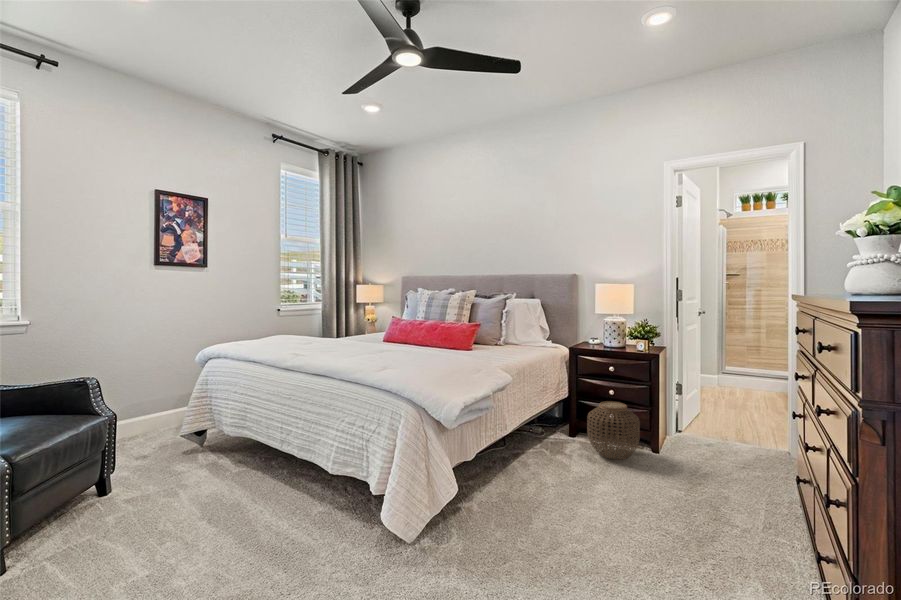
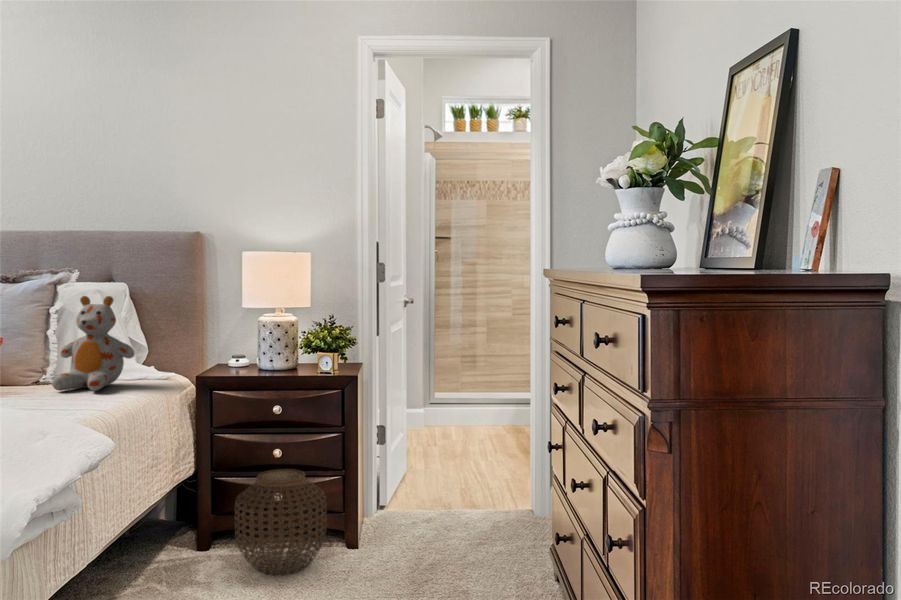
stuffed bear: none [503,305,540,351] -> present [52,296,135,391]

